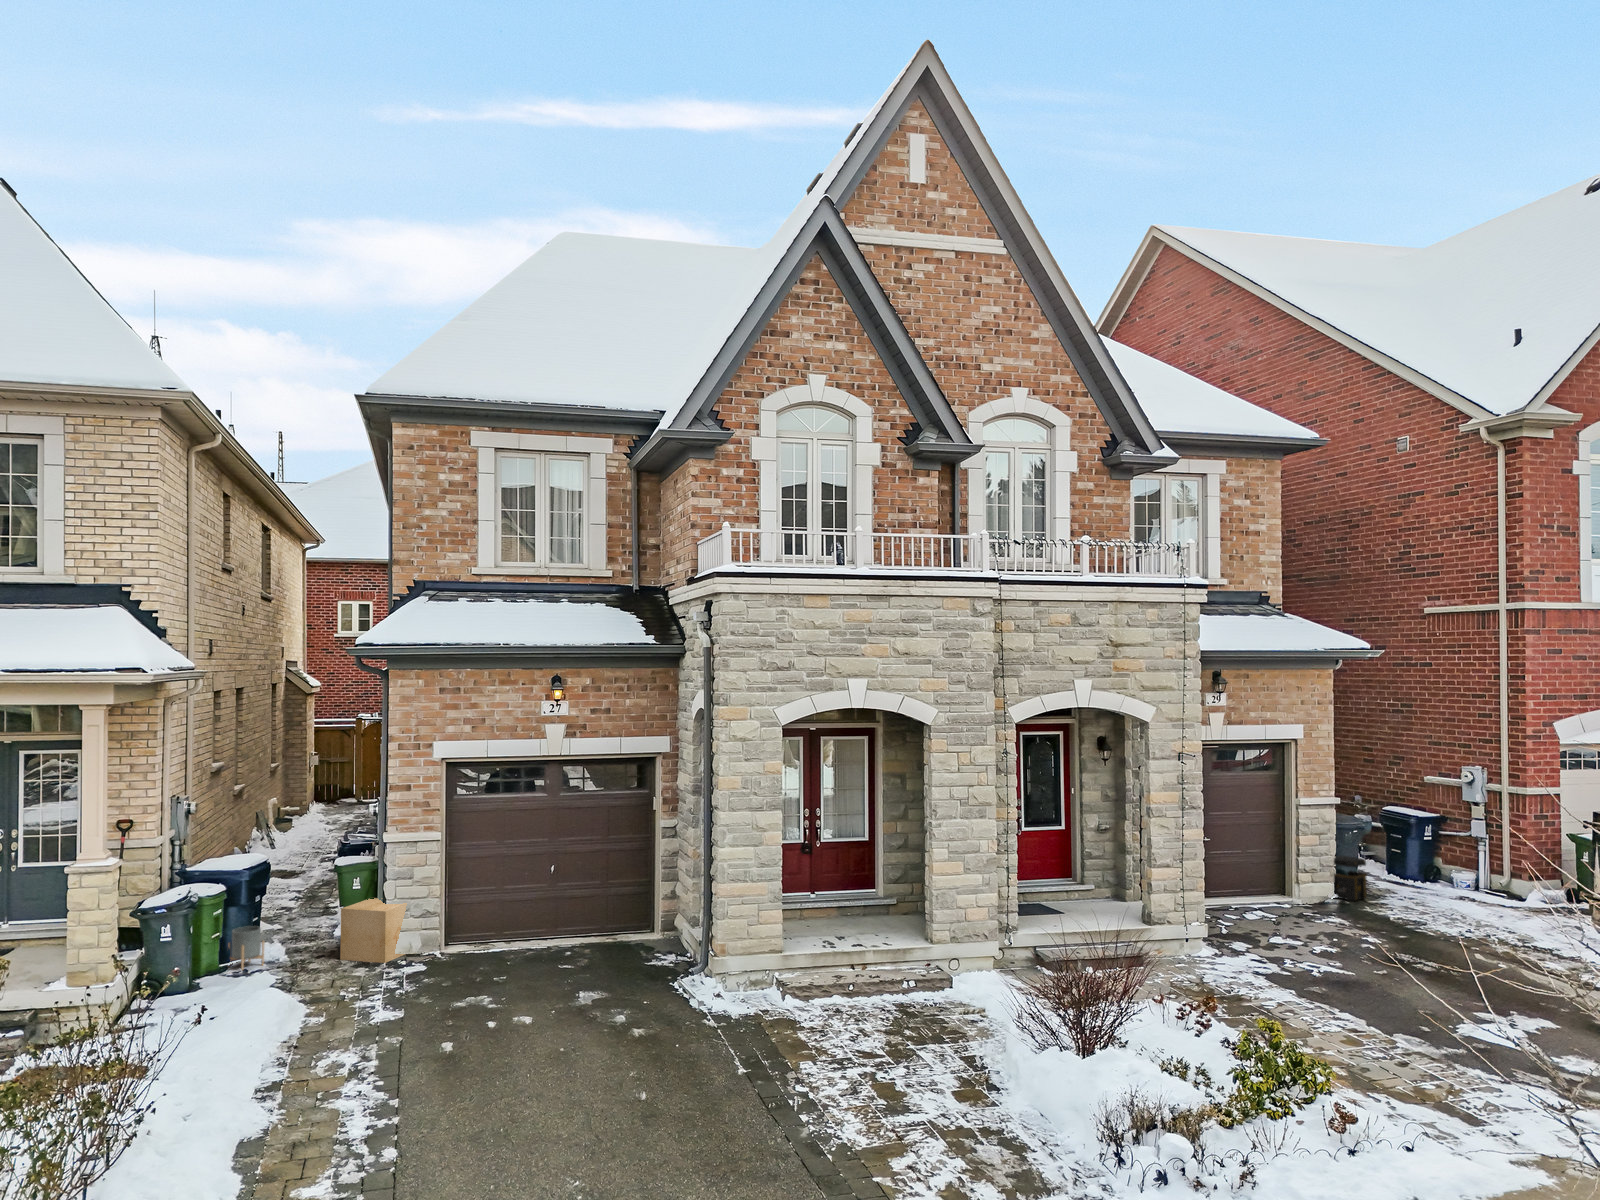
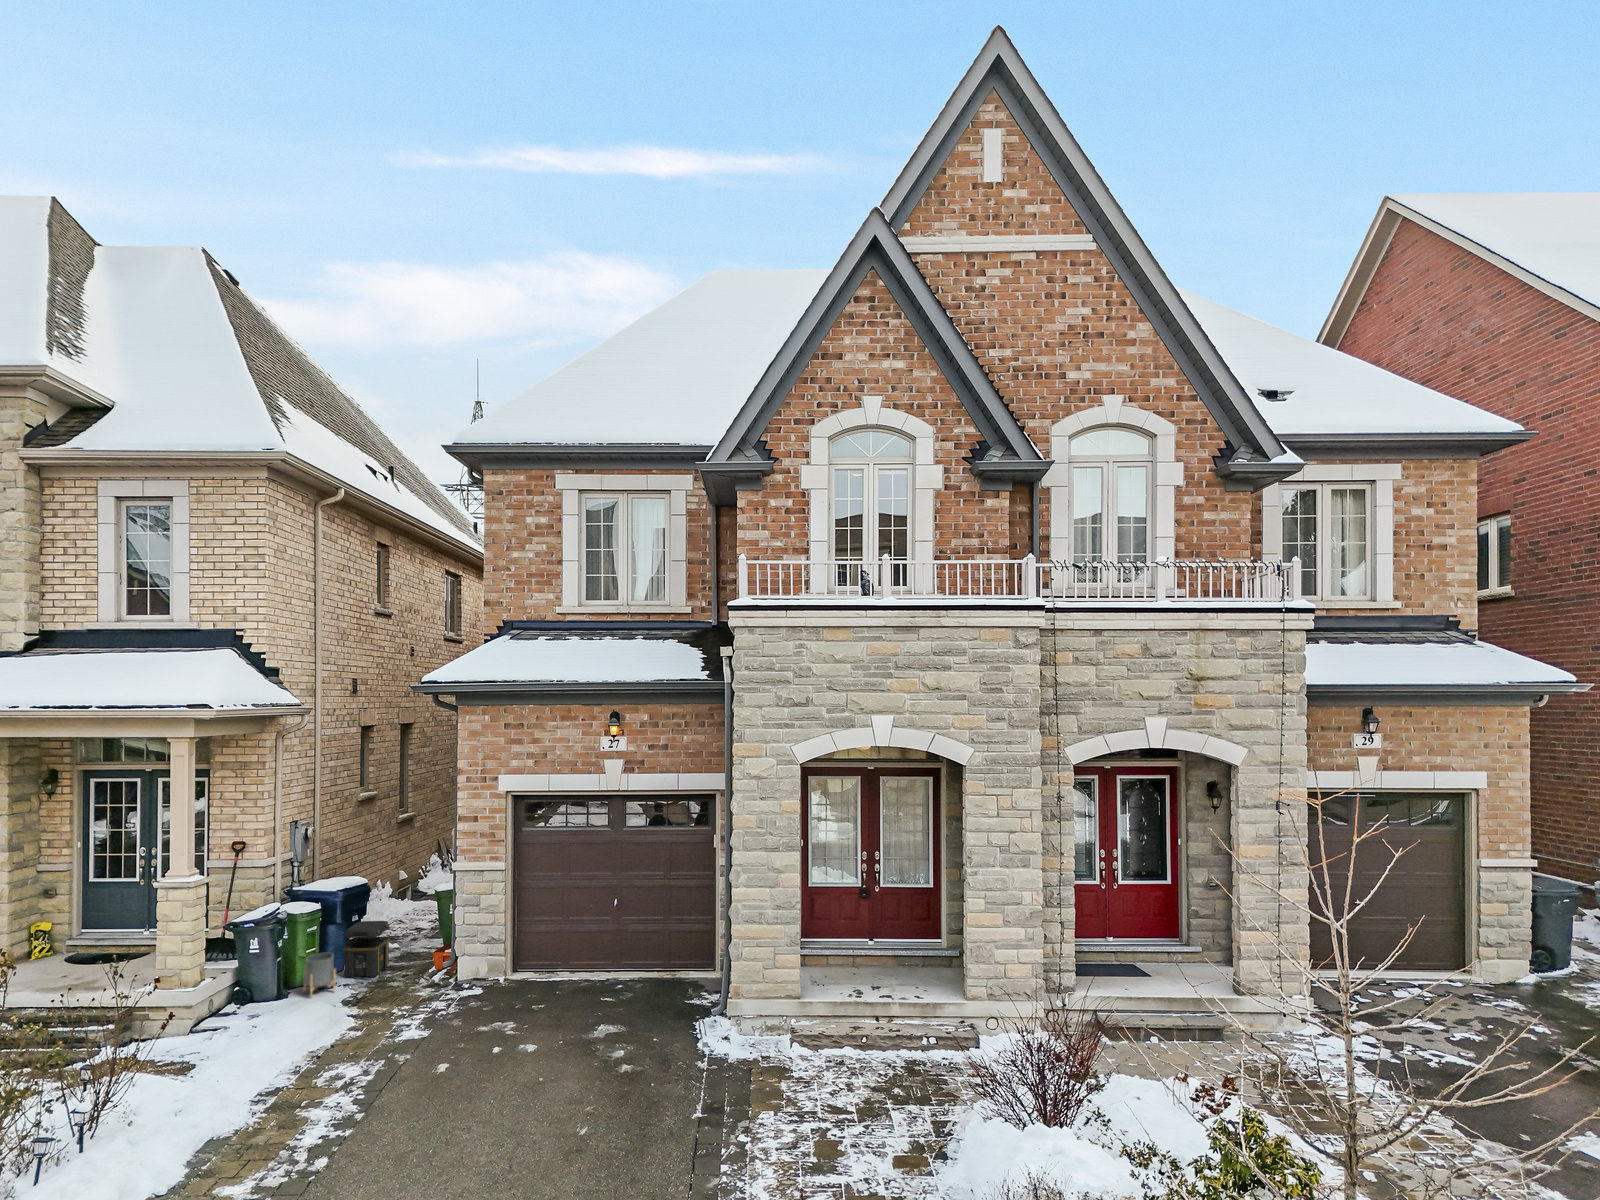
toolbox: present [1334,855,1367,901] -> present [344,921,390,977]
cardboard box: present [340,898,407,963] -> none [405,927,479,1000]

